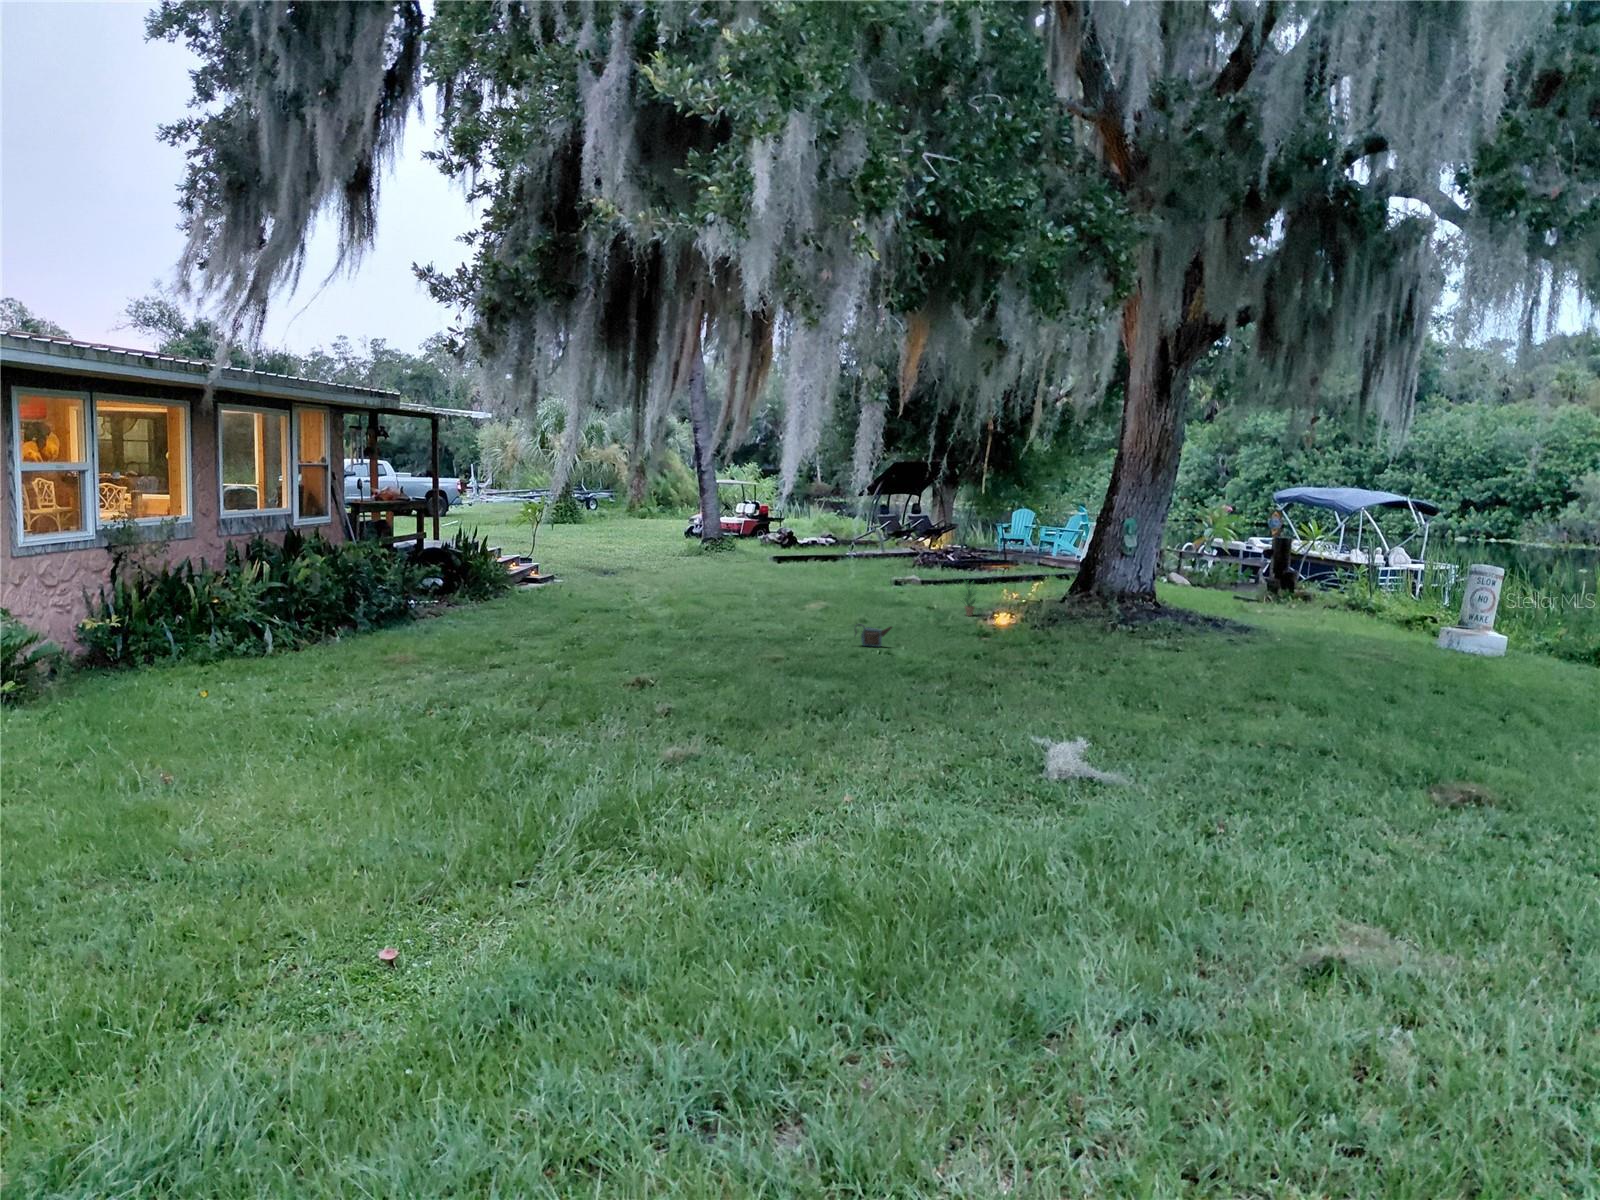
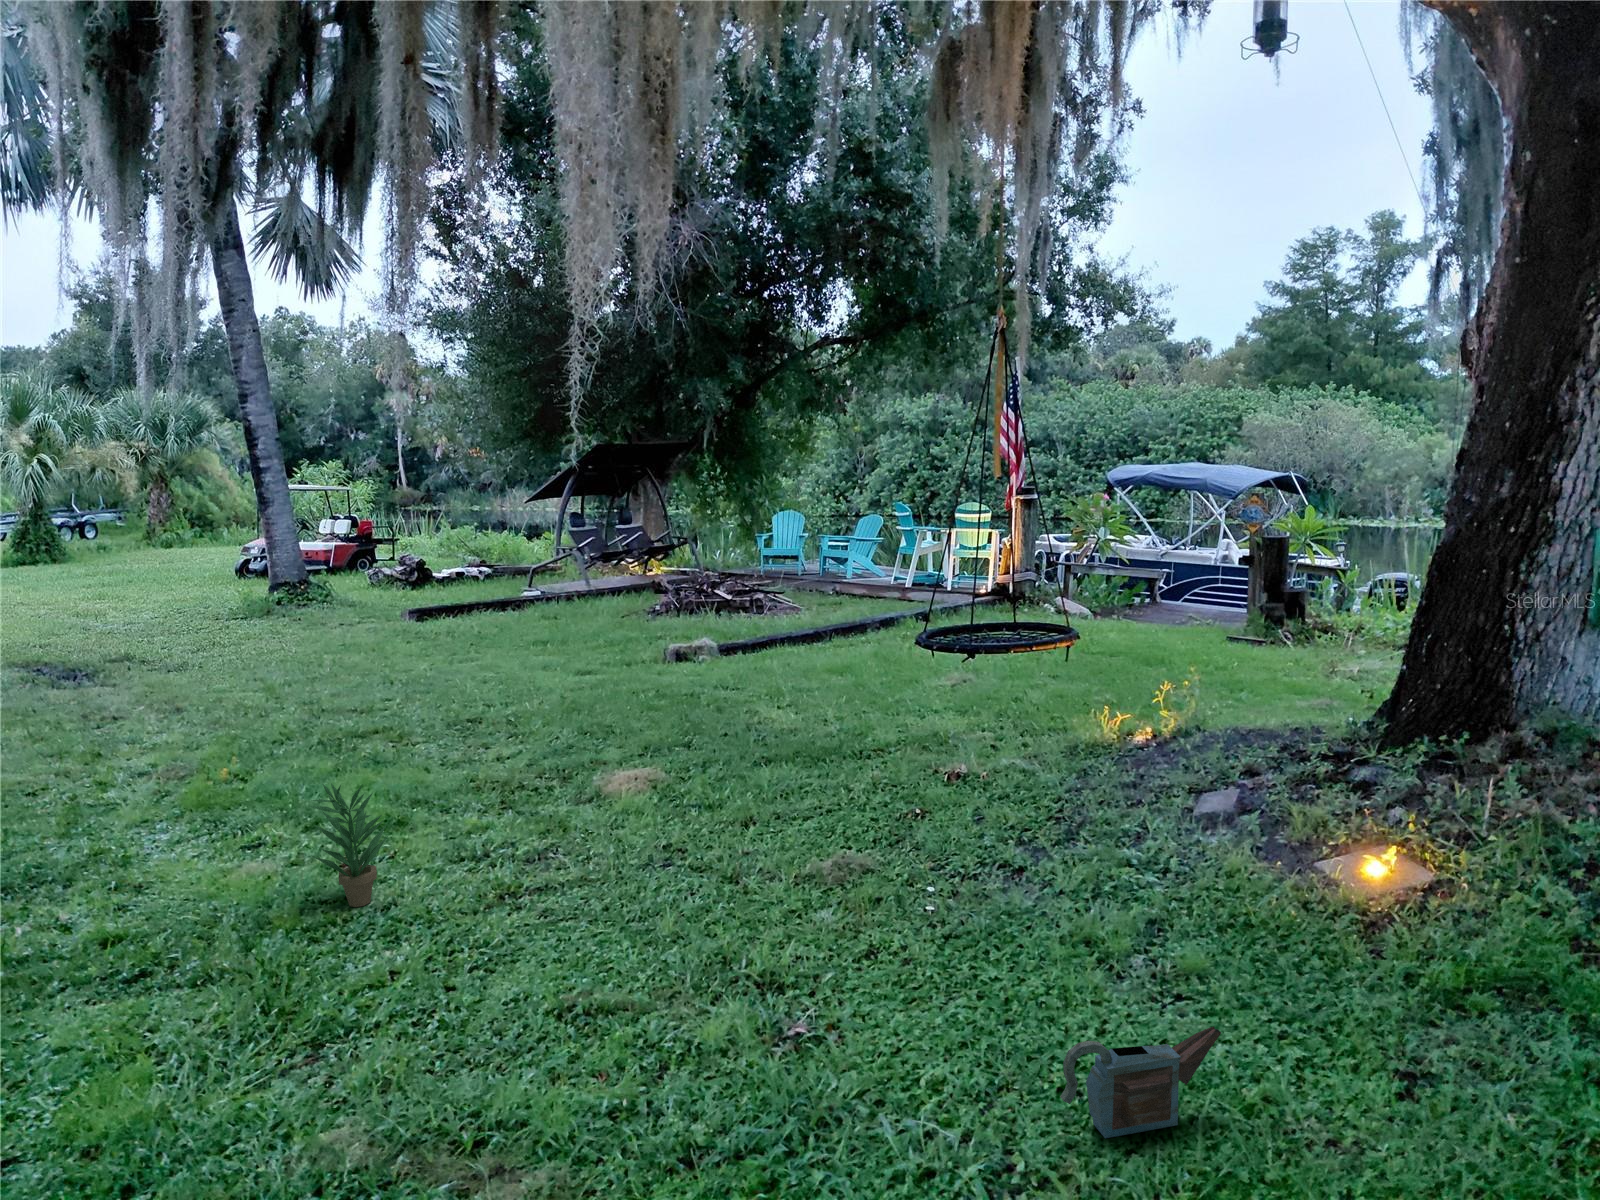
potted plant: present [961,582,976,616] -> present [310,783,388,907]

